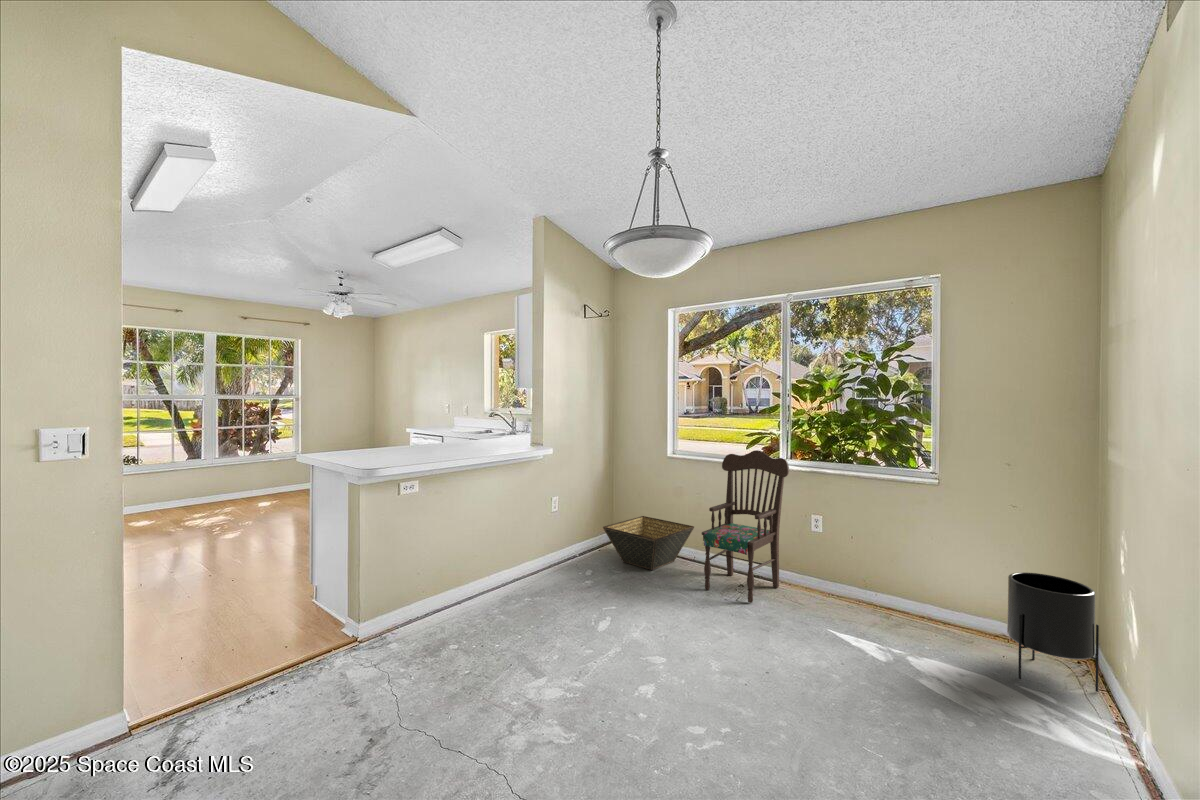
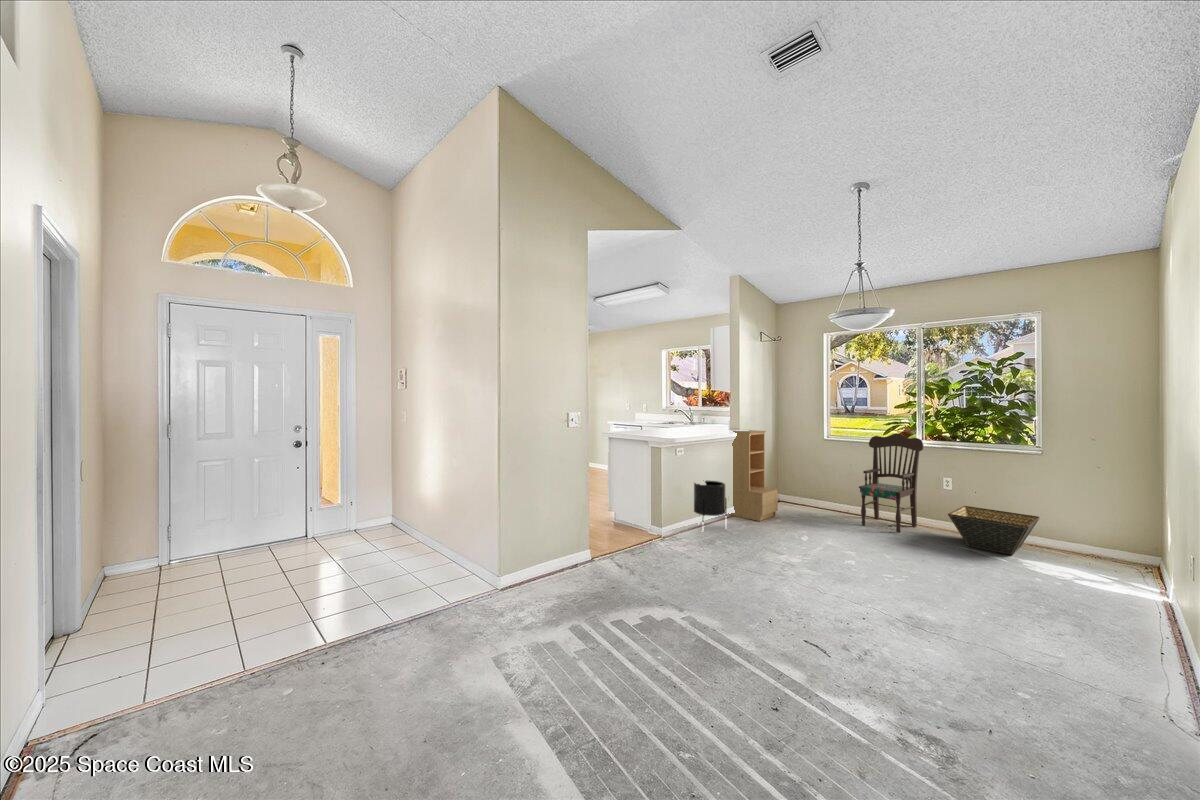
bookshelf: none [517,446,591,593] -> present [729,430,778,521]
basket: present [603,516,694,570] -> present [948,506,1040,555]
planter: present [1007,572,1099,692] -> present [694,480,727,521]

